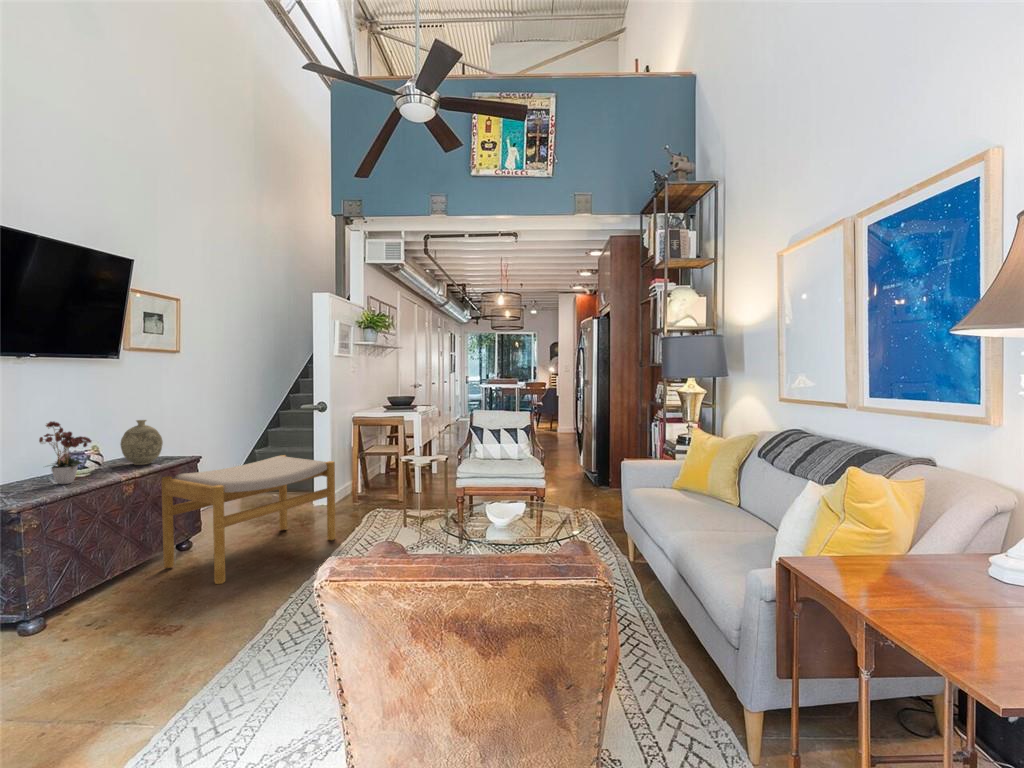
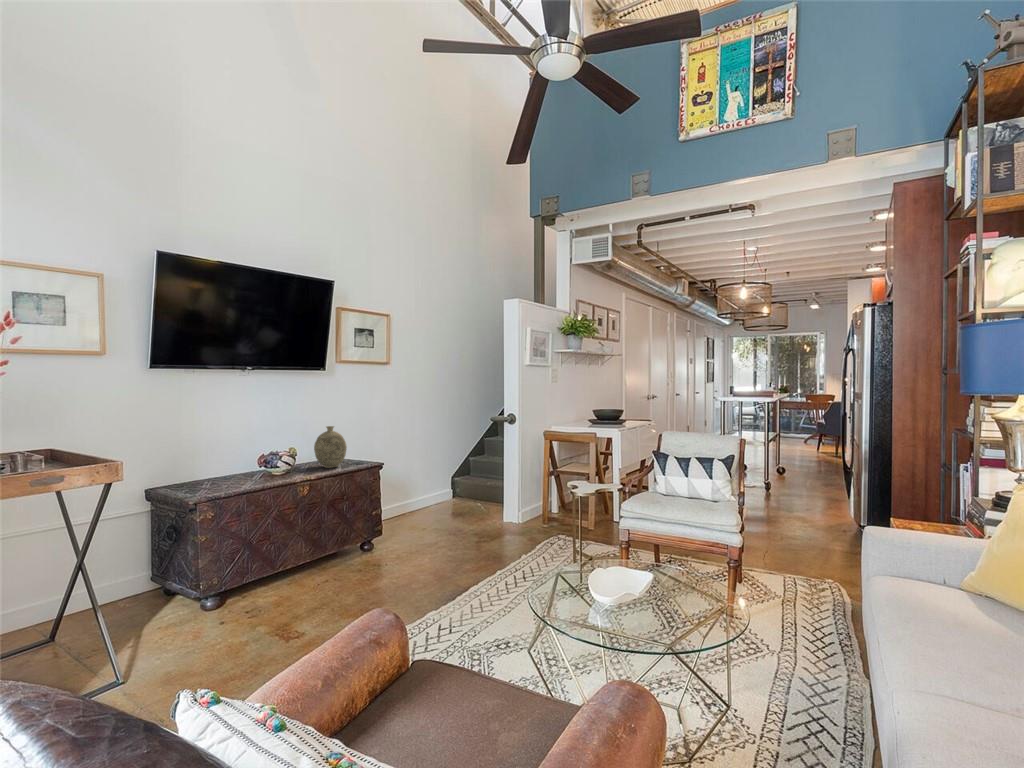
flower arrangement: present [39,421,91,484] -> none [233,423,276,481]
footstool: present [162,455,336,584] -> none [337,468,496,596]

